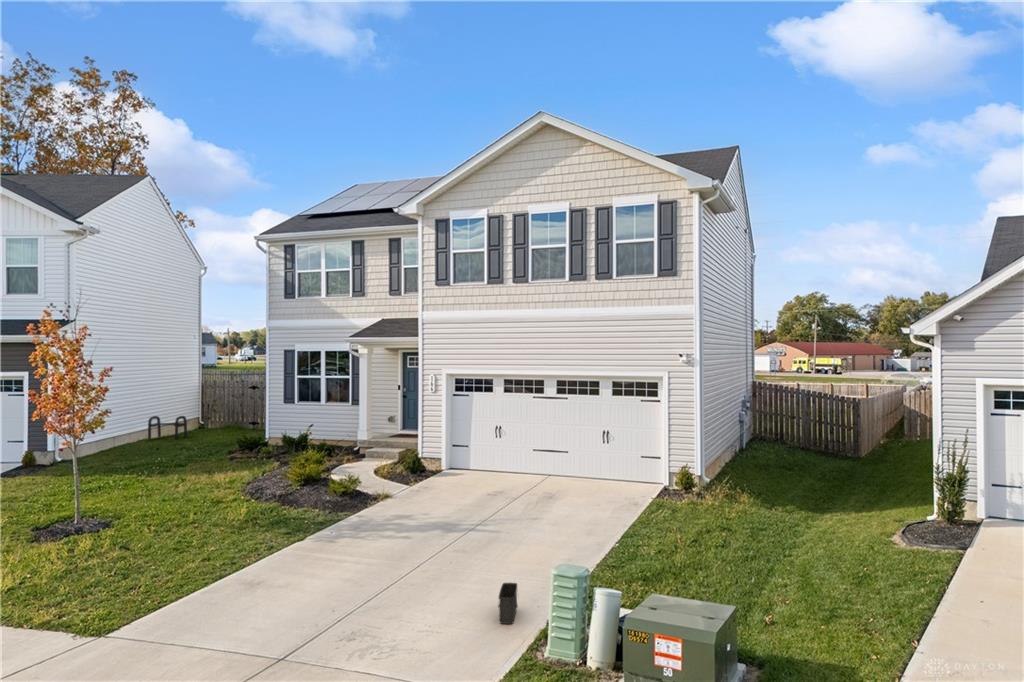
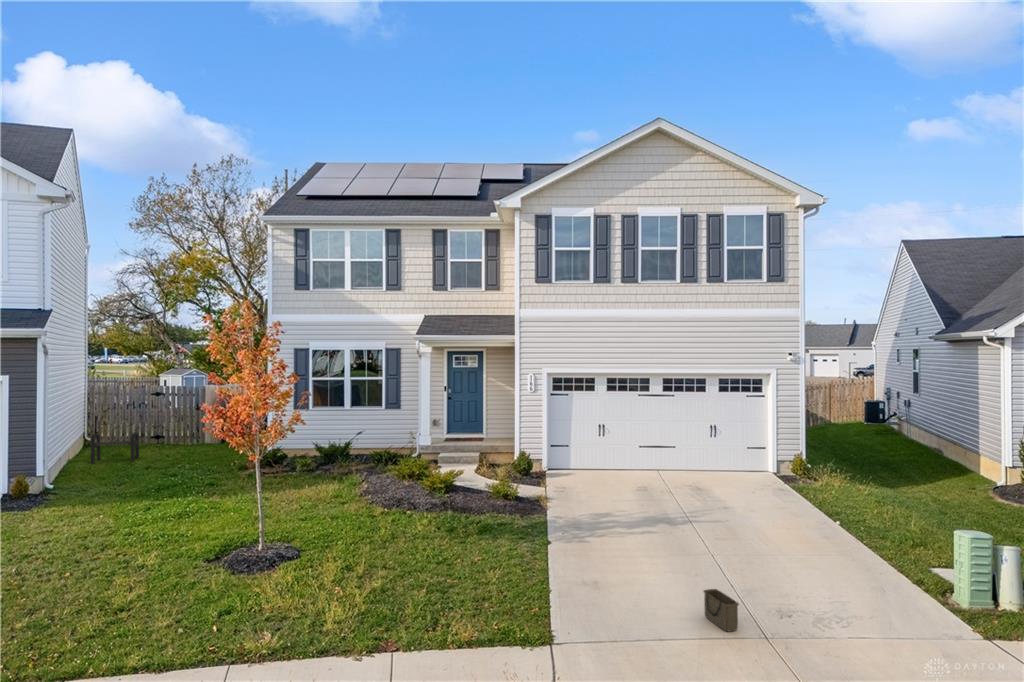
basket: present [498,583,518,624] -> present [704,589,739,631]

